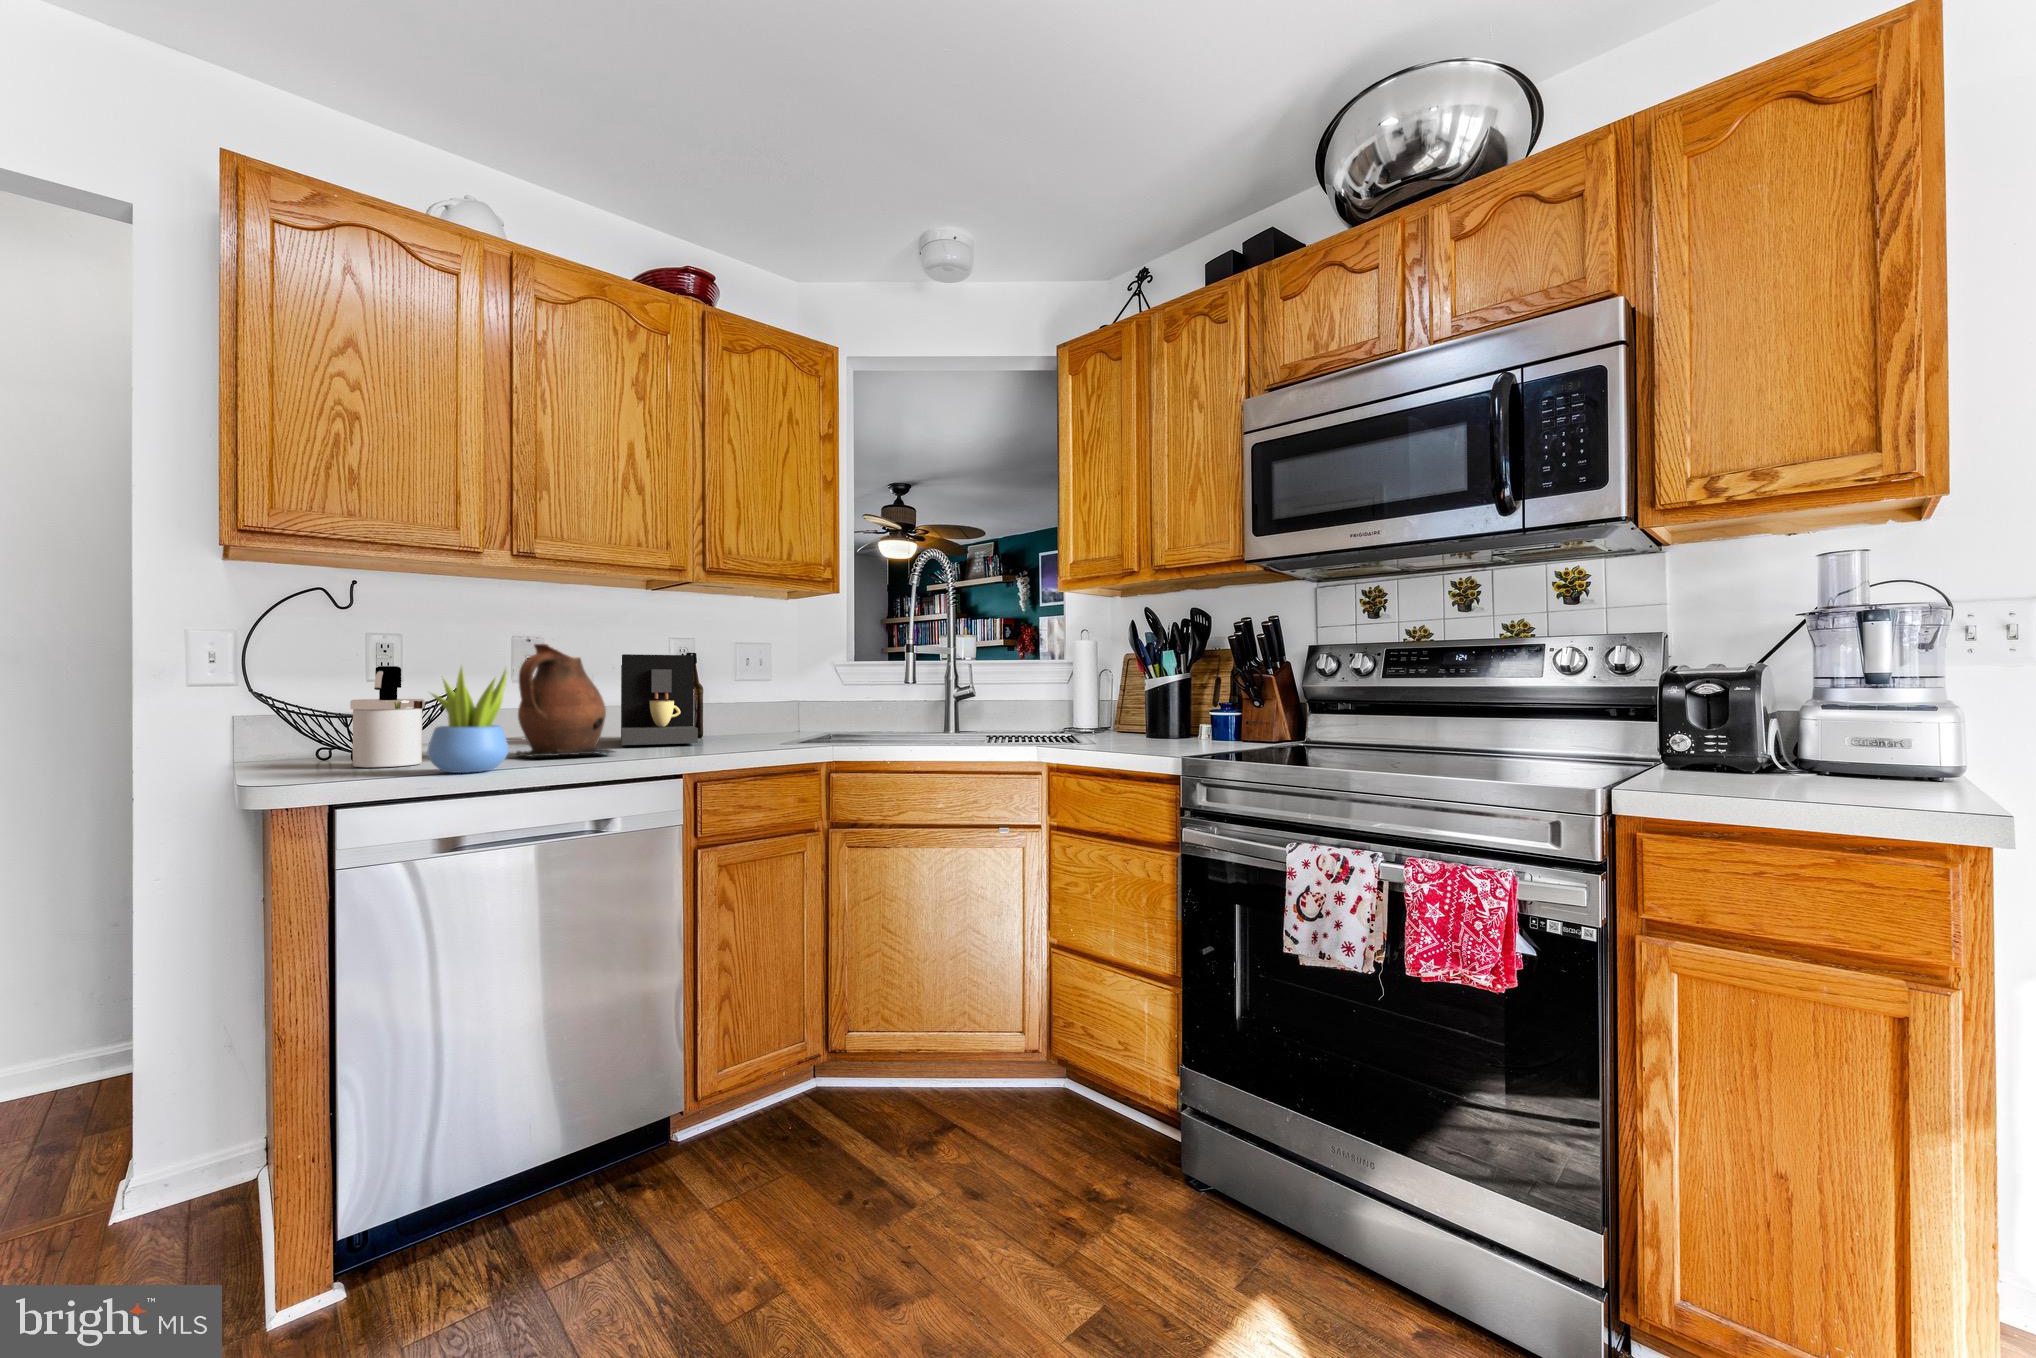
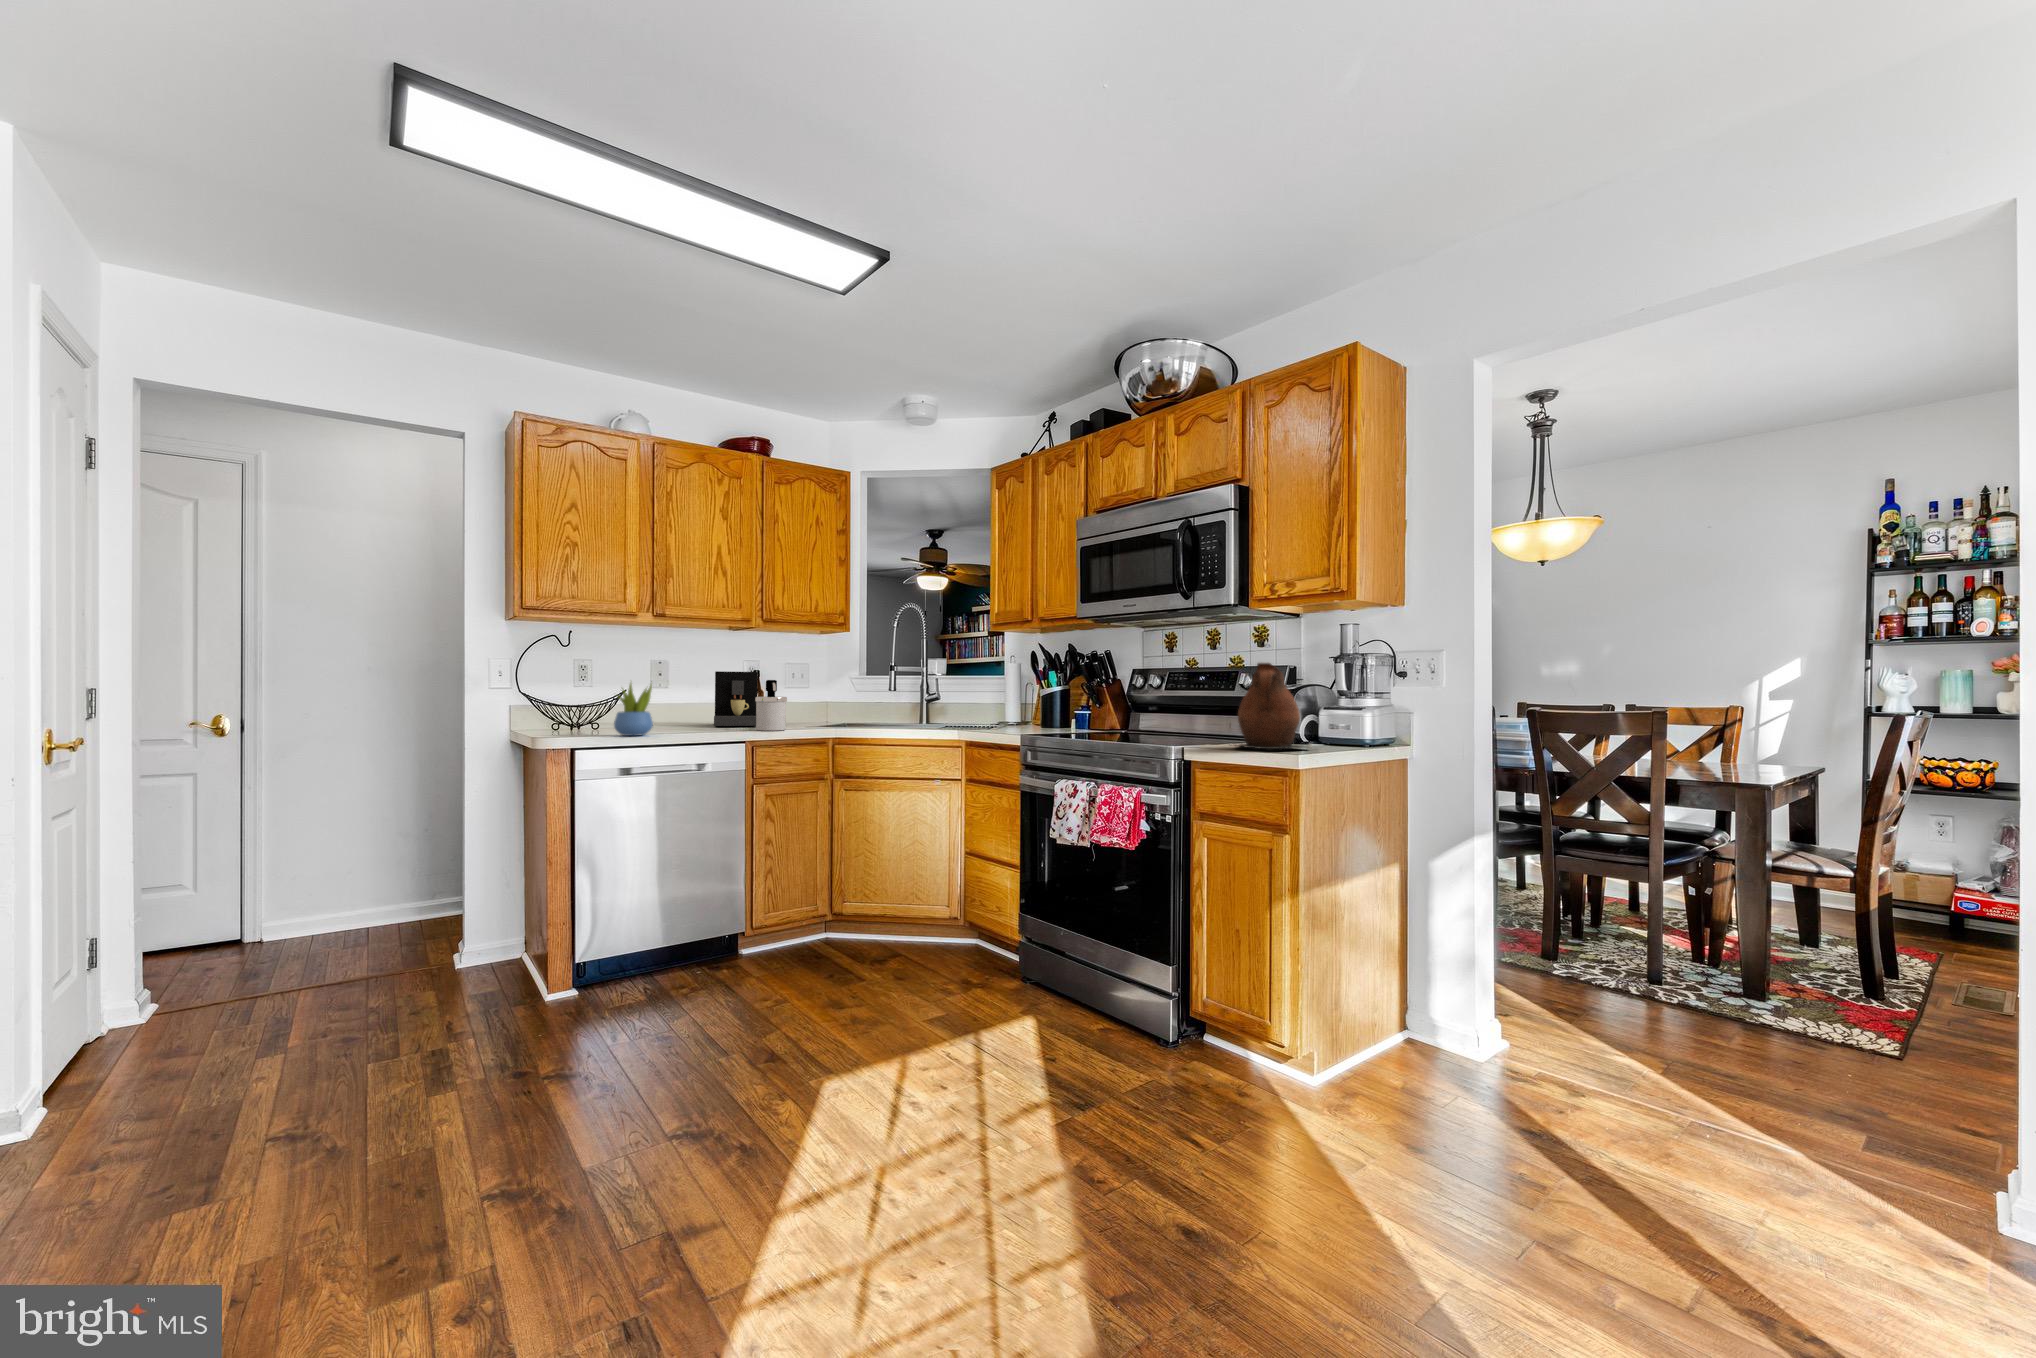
ceramic pitcher: present [516,644,614,757] -> present [1237,663,1304,749]
soap dispenser: present [350,666,425,767] -> present [755,680,787,731]

